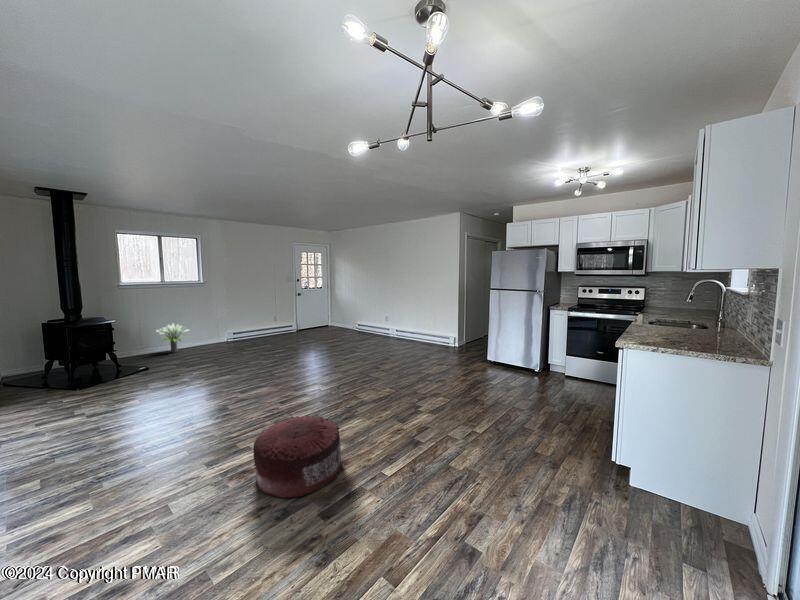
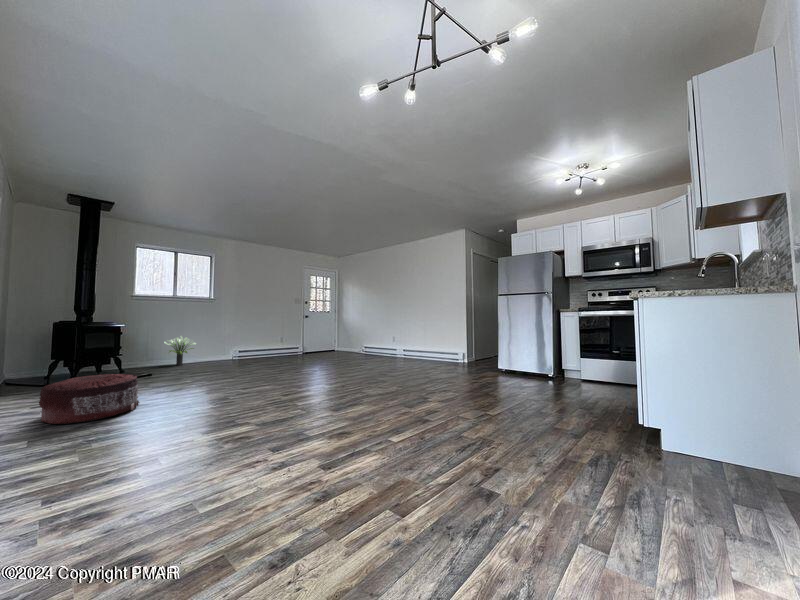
pouf: present [253,416,342,498] -> present [39,374,139,424]

